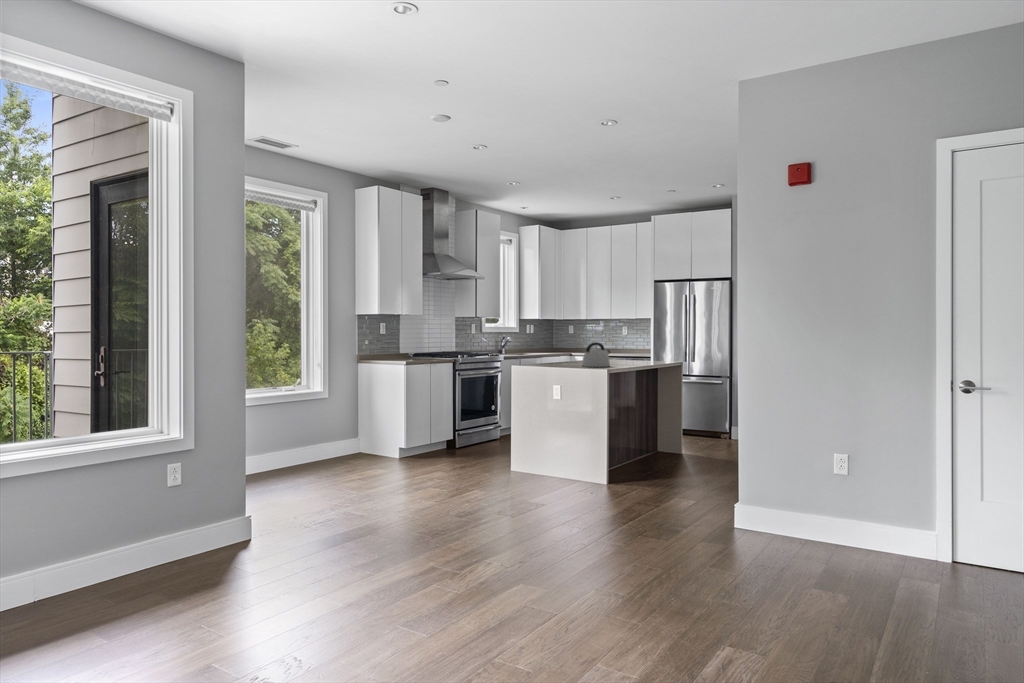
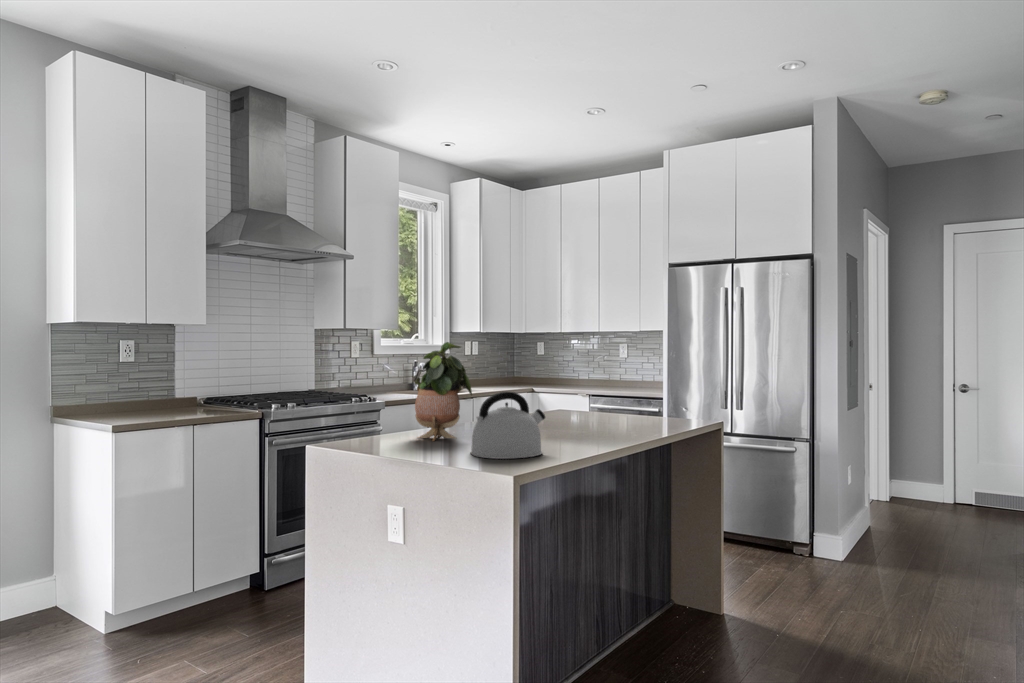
potted plant: none [551,323,576,364] -> present [415,342,472,441]

